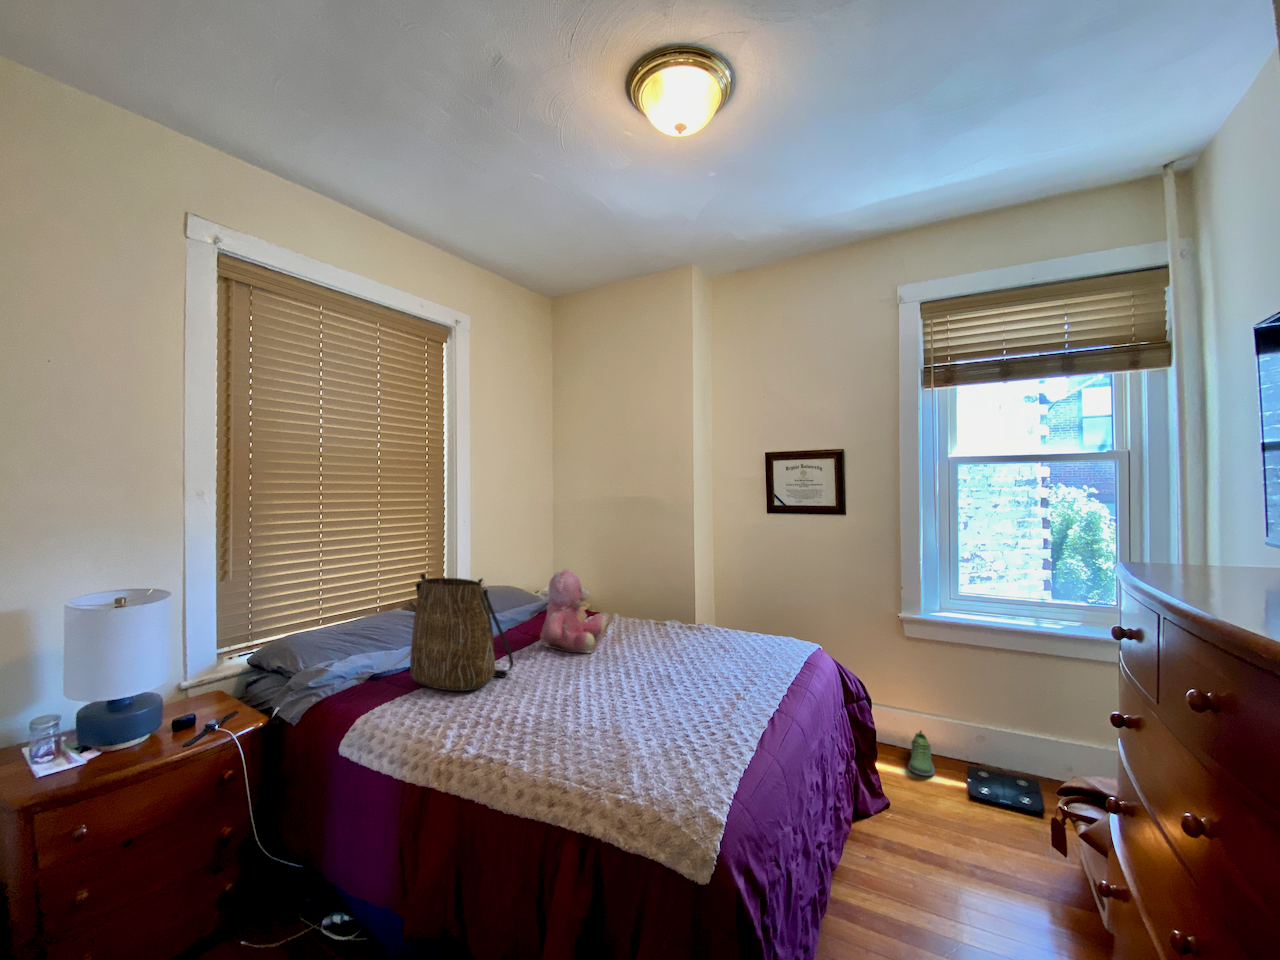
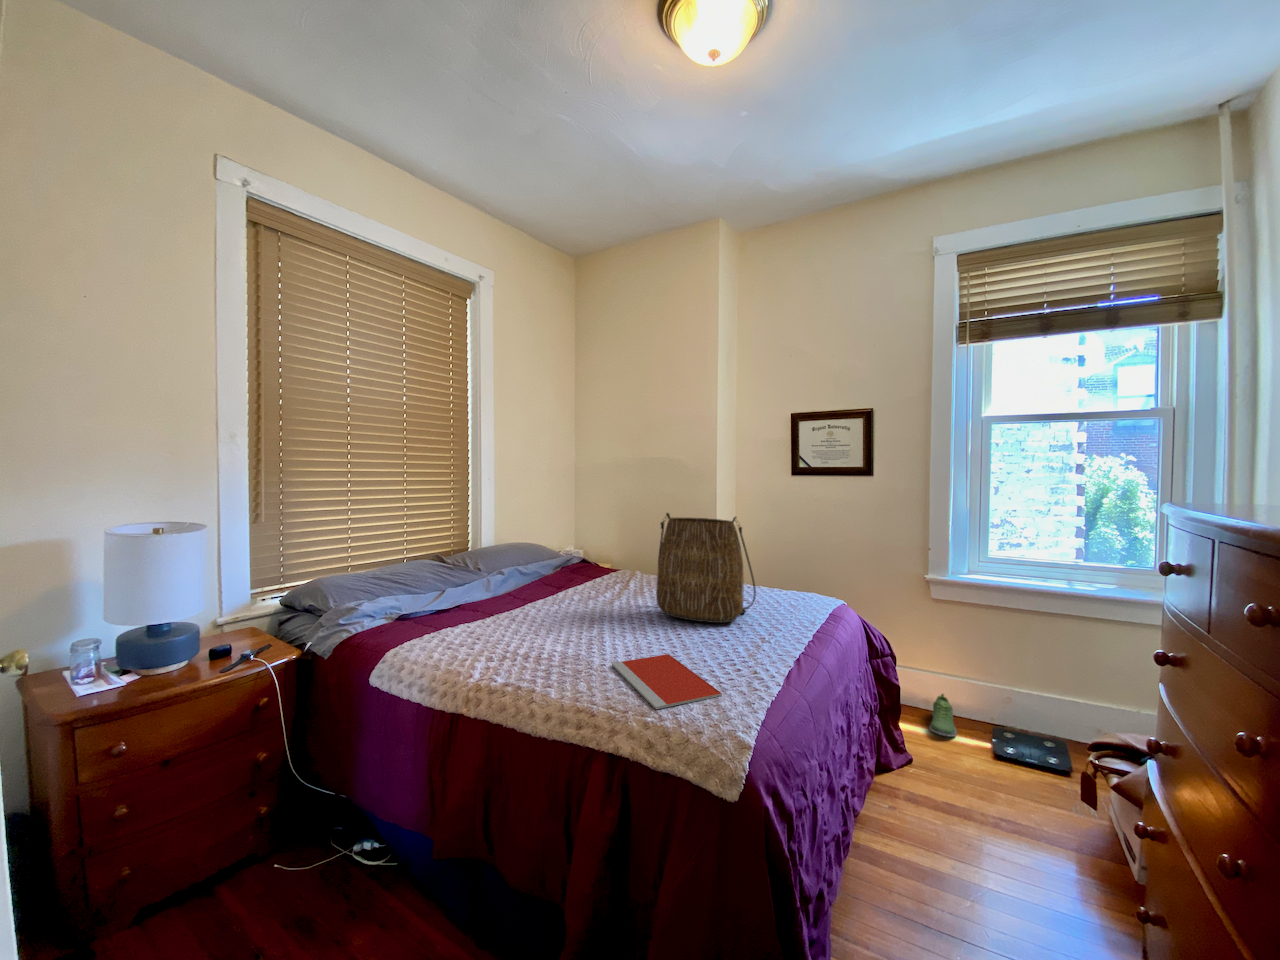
teddy bear: present [540,569,606,653] -> none [564,522,629,603]
tote bag: present [410,574,513,691] -> present [656,513,756,623]
notebook: none [586,715,695,783] -> present [612,654,722,709]

